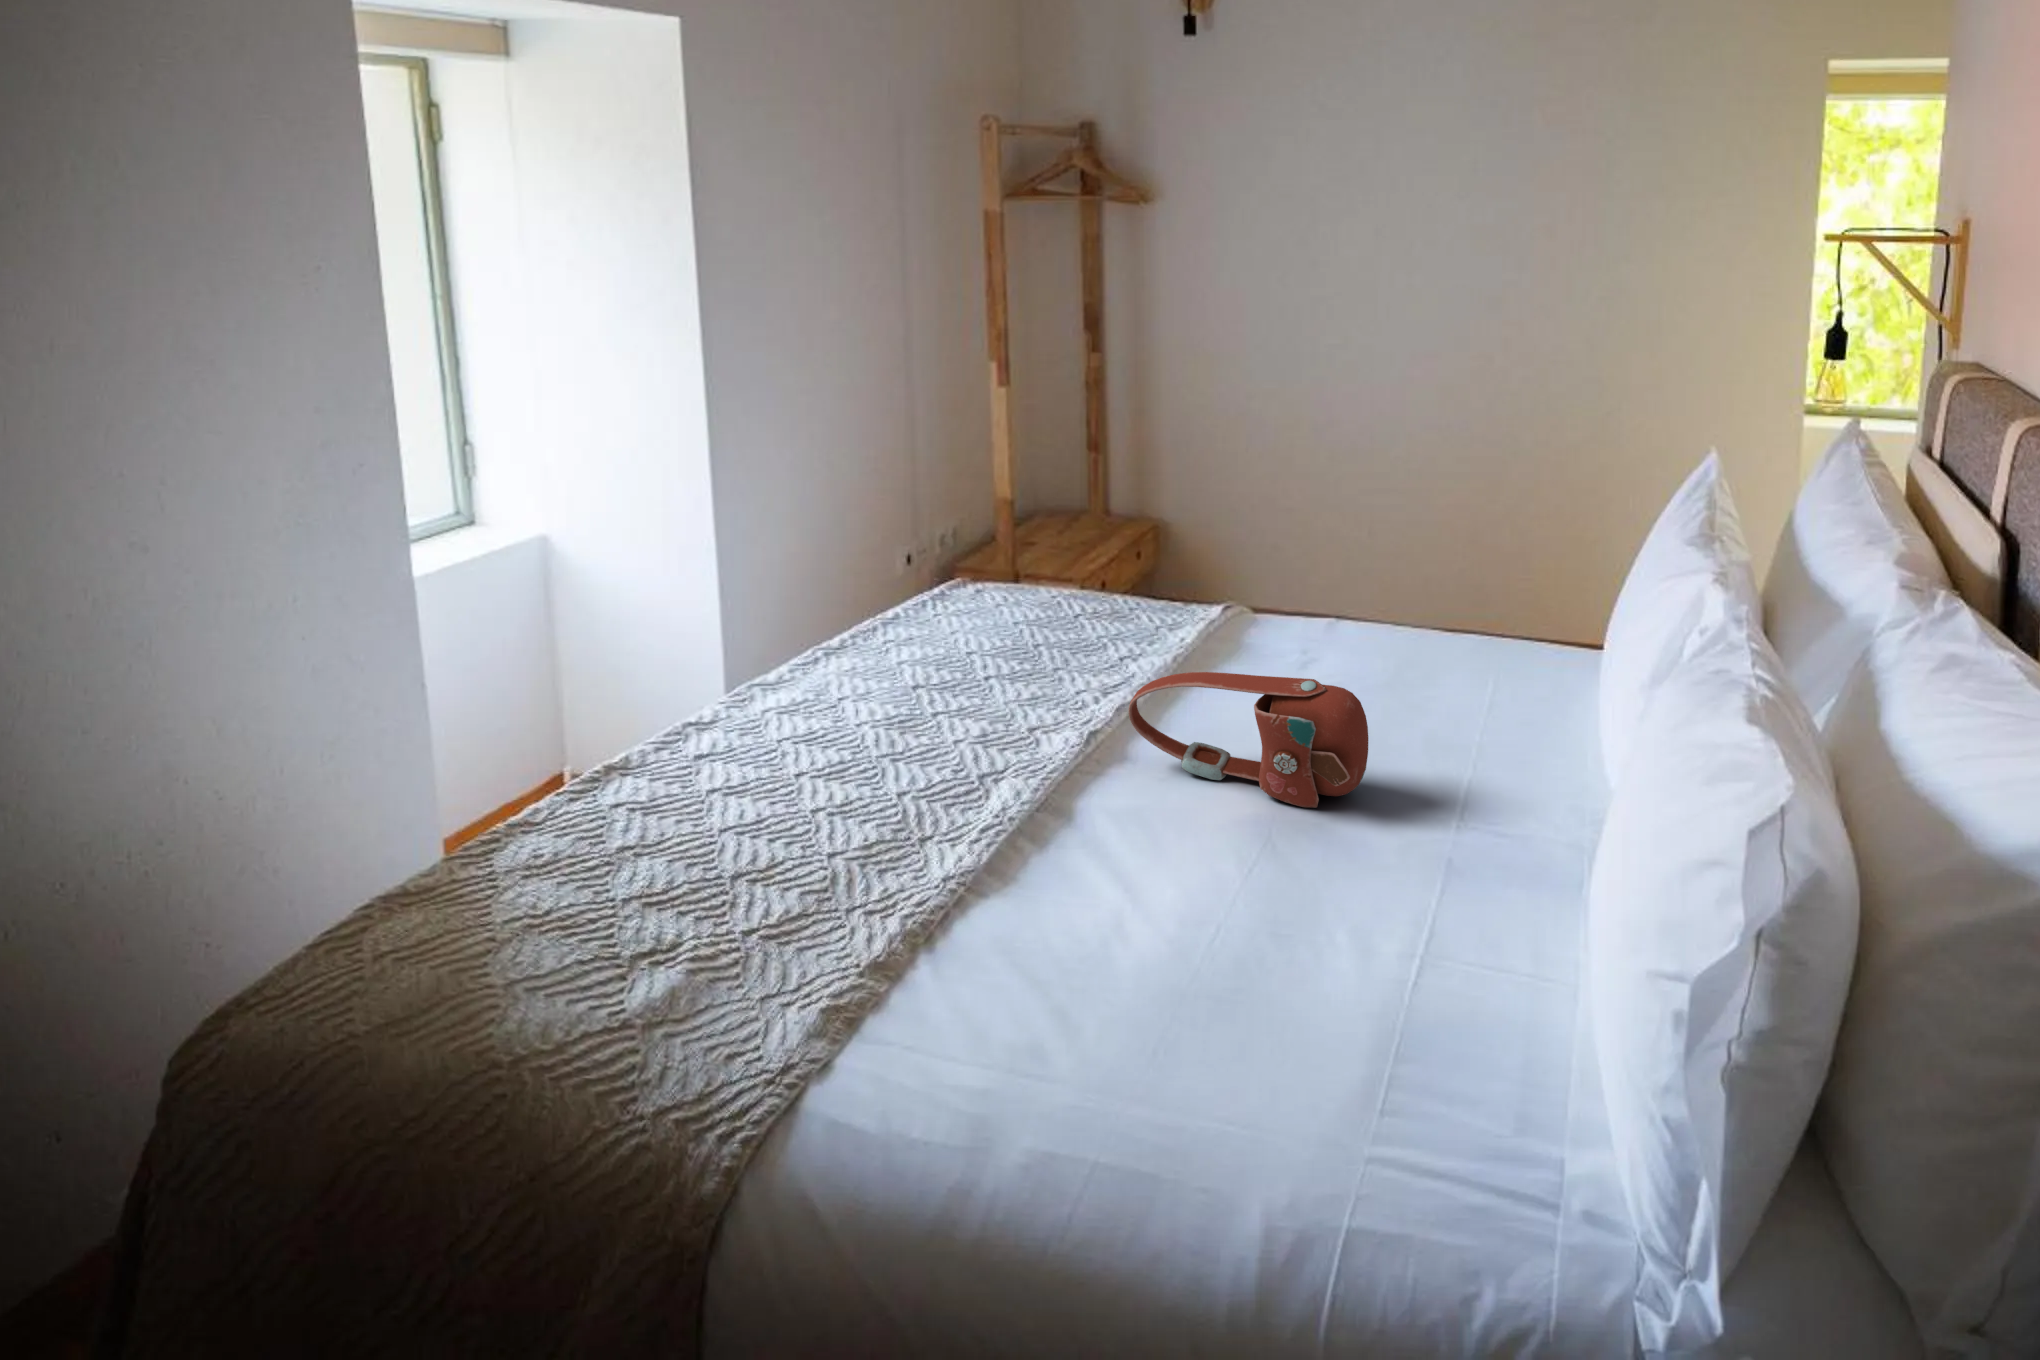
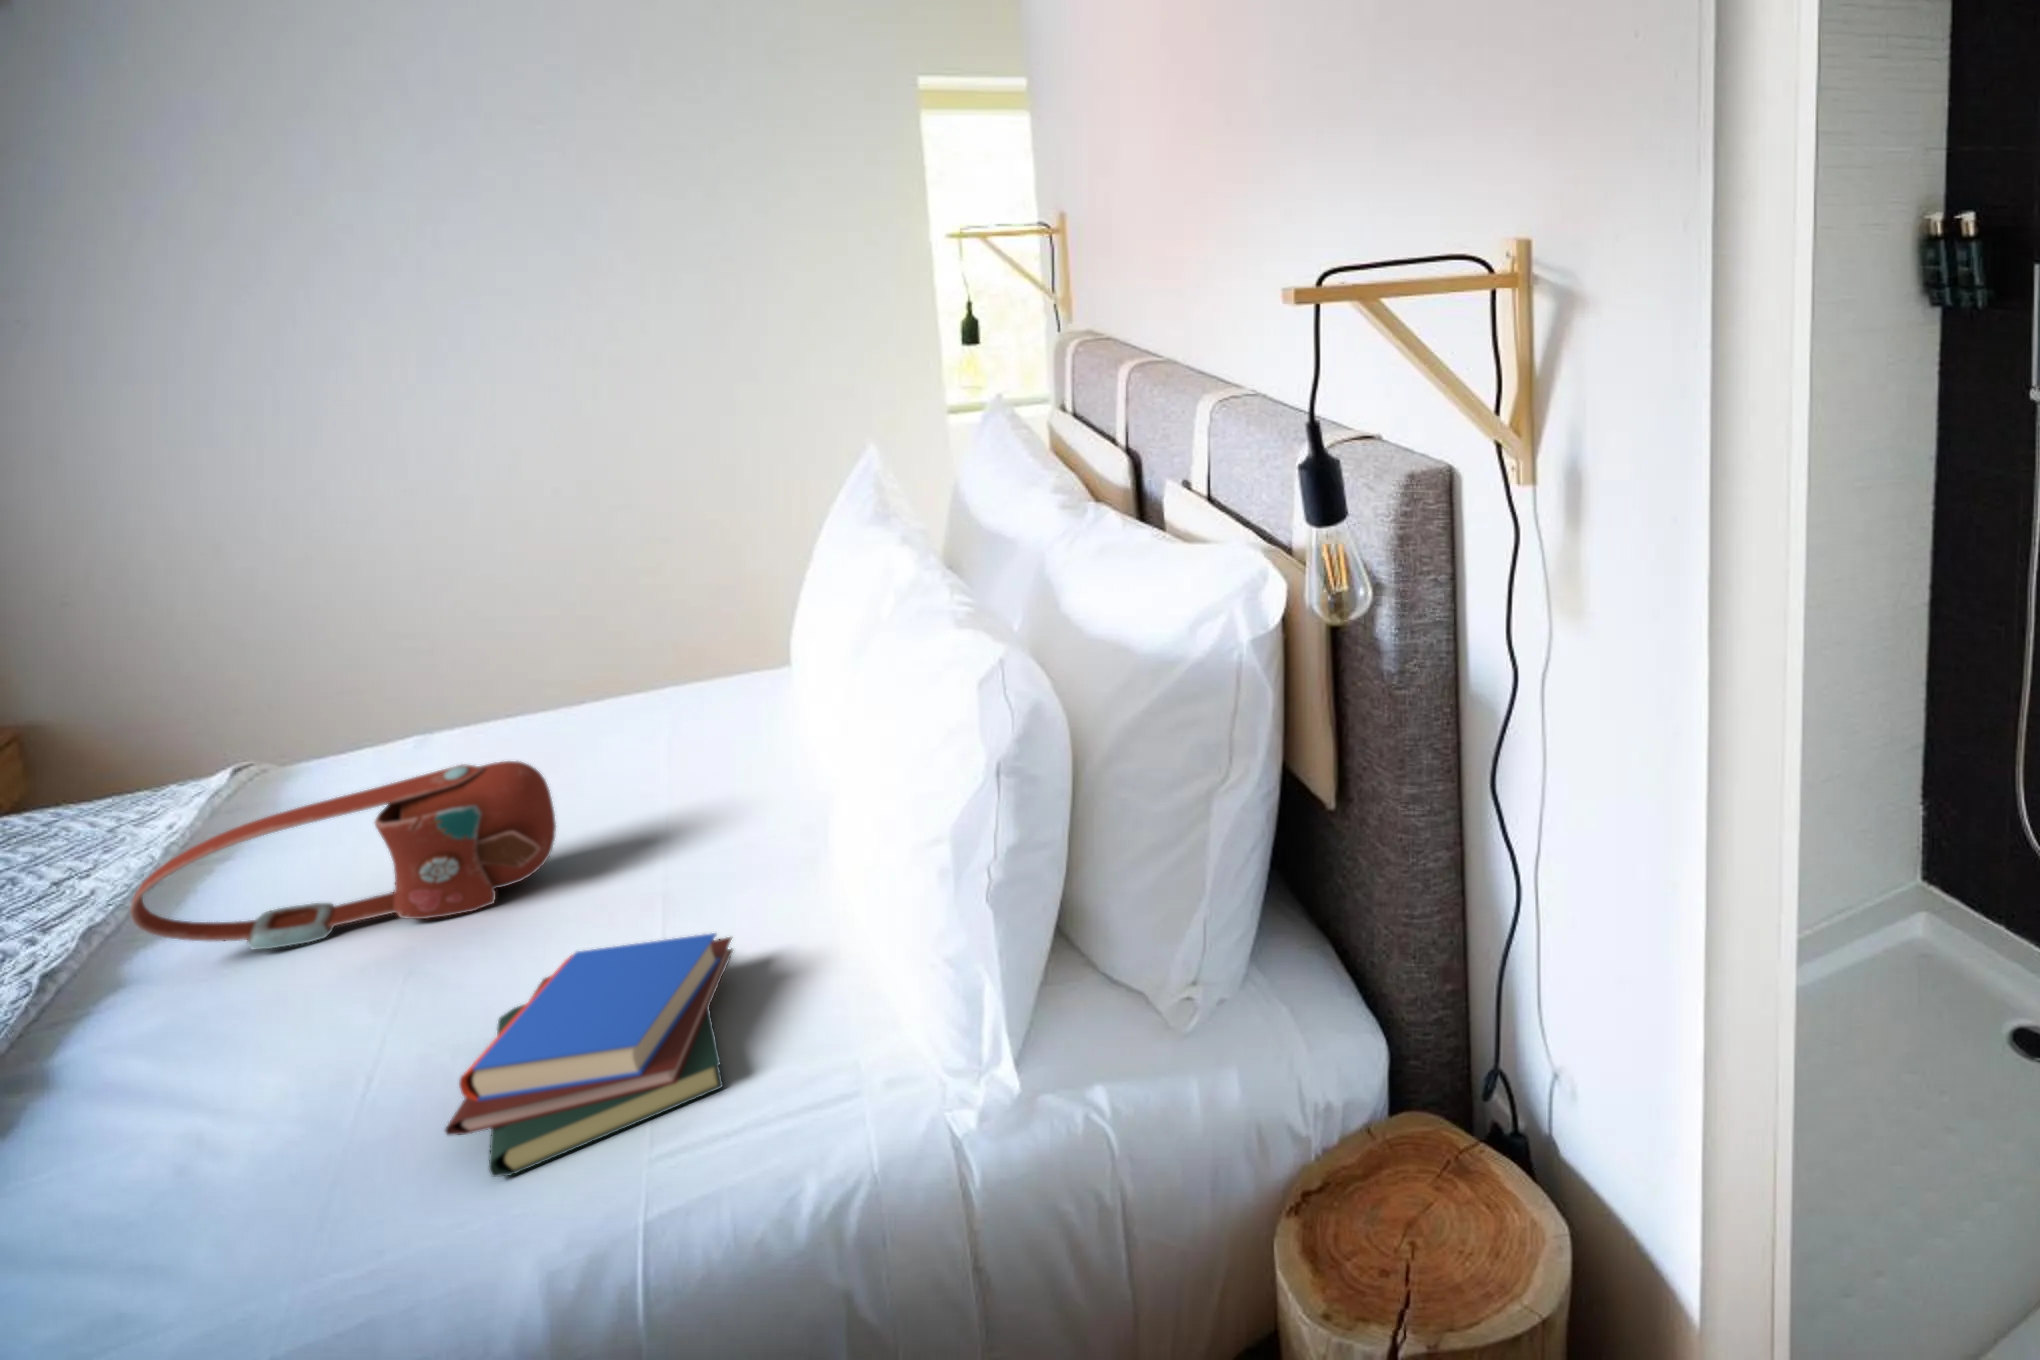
book: none [1210,905,1455,1132] -> present [445,933,733,1177]

